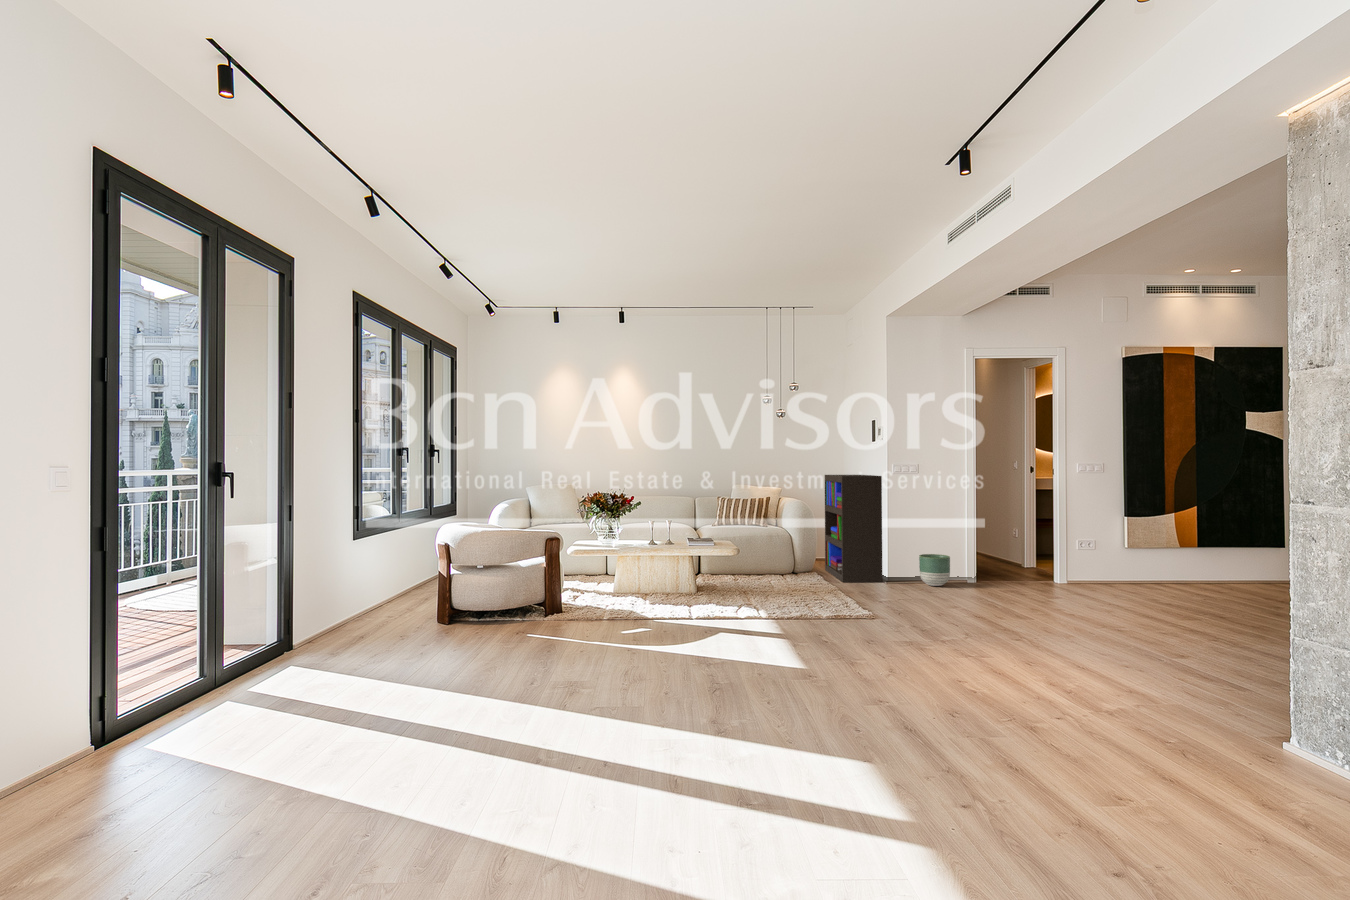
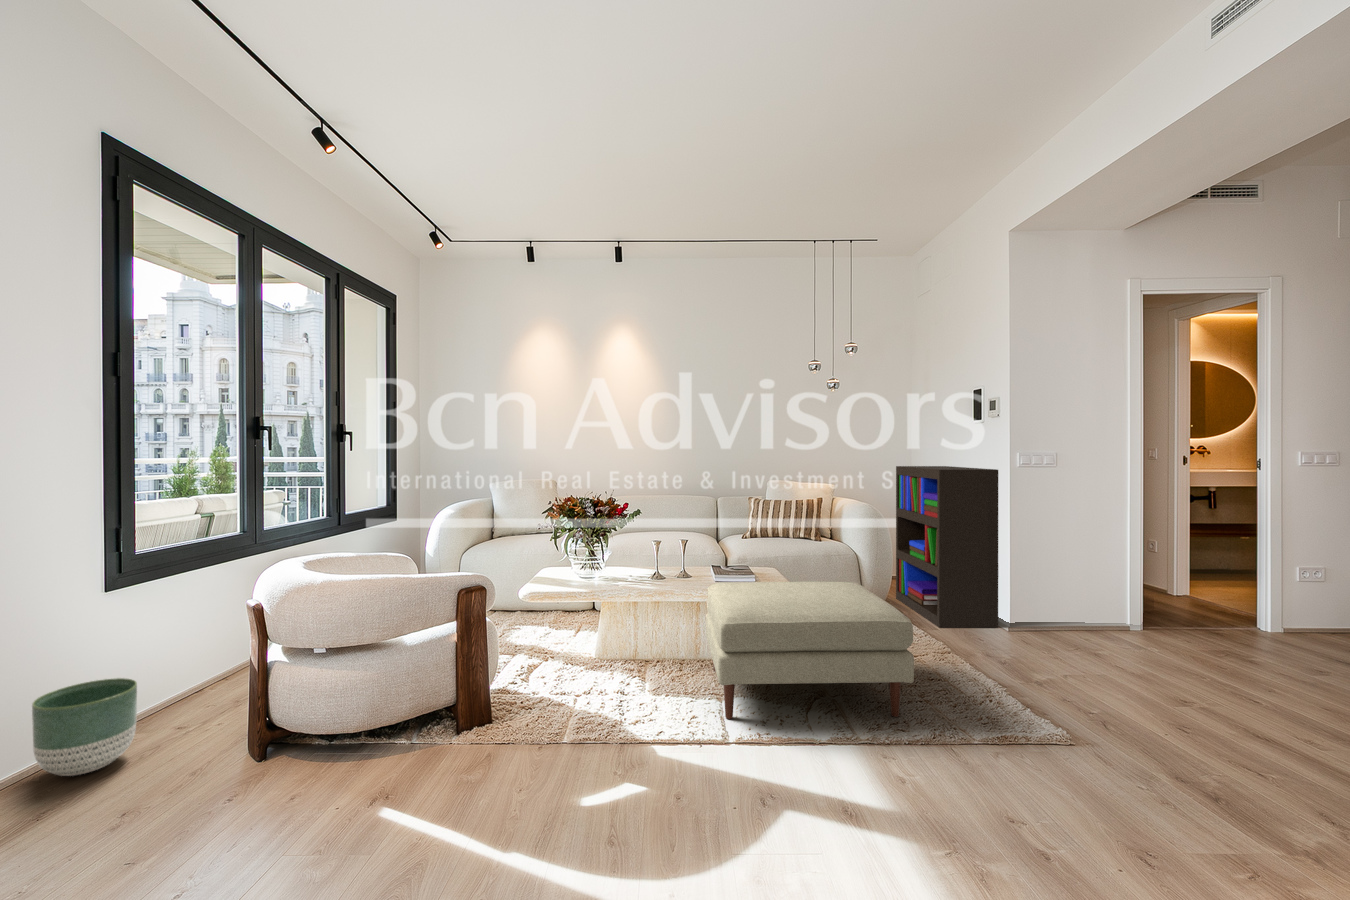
ottoman: none [683,543,795,612] -> present [706,582,914,719]
planter: present [919,554,950,586] -> present [32,678,137,776]

